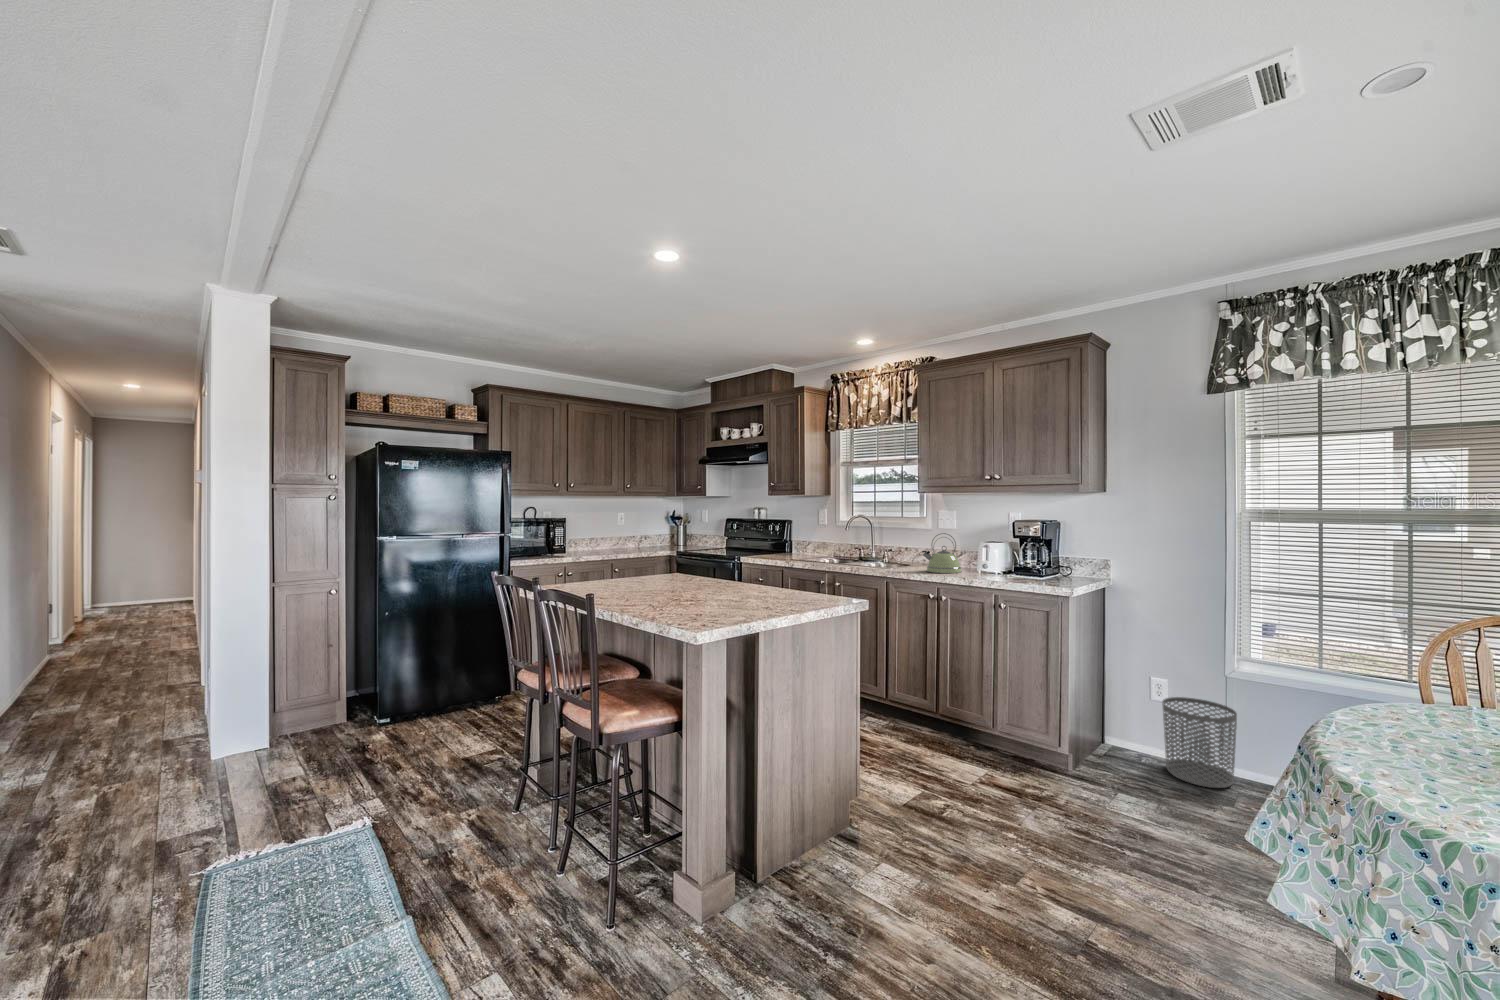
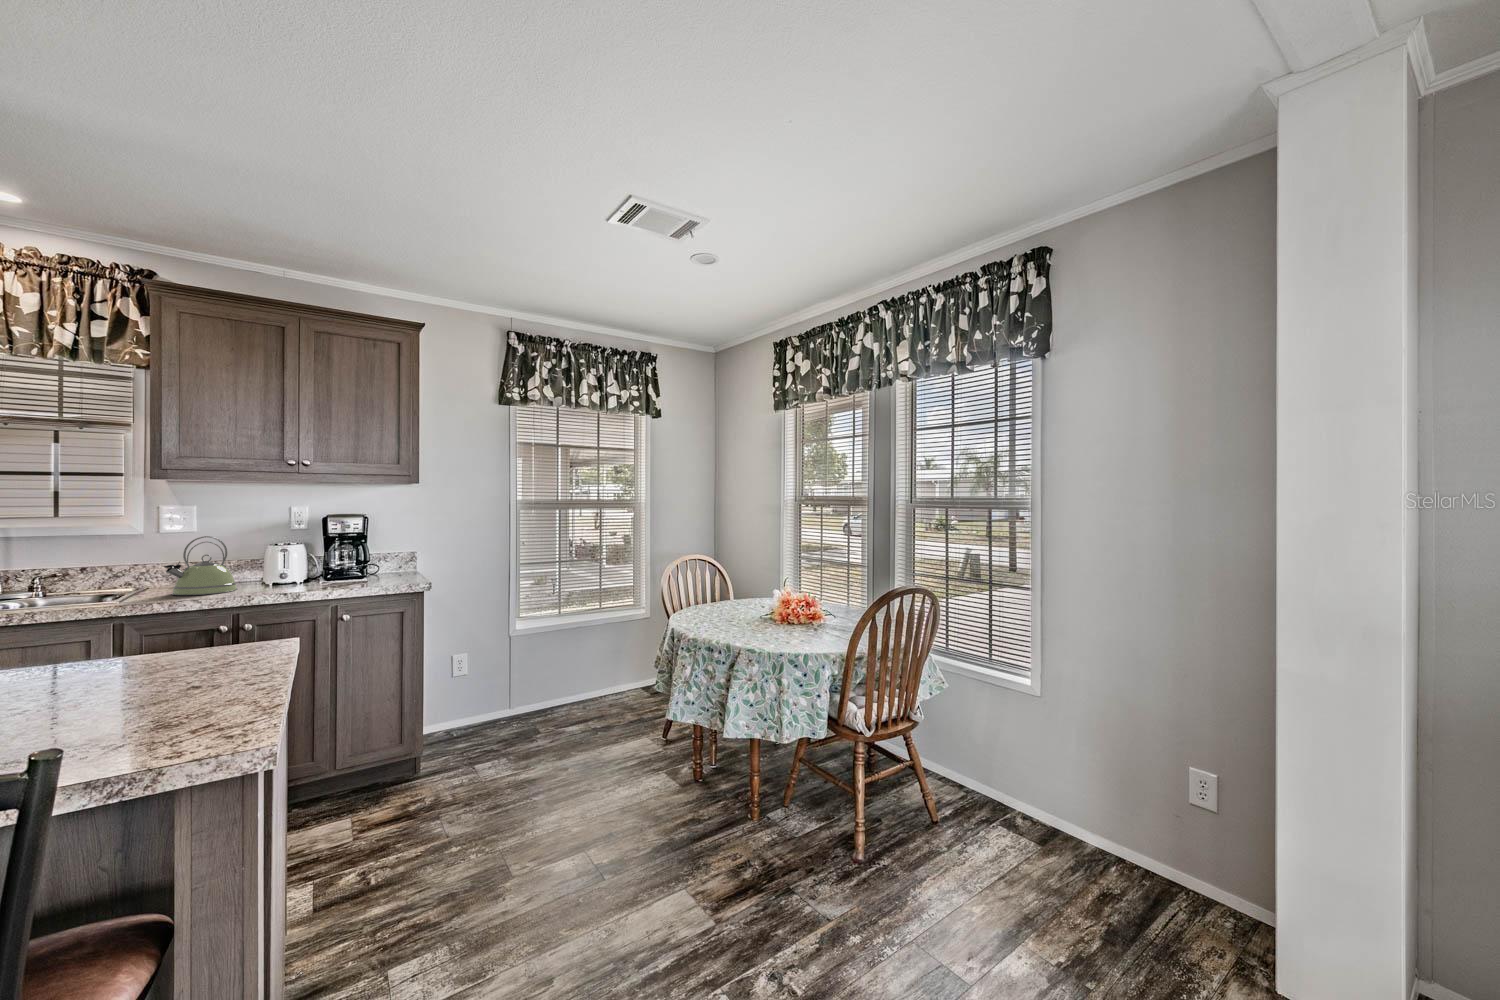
waste bin: present [1162,697,1237,788] -> none [476,663,530,737]

